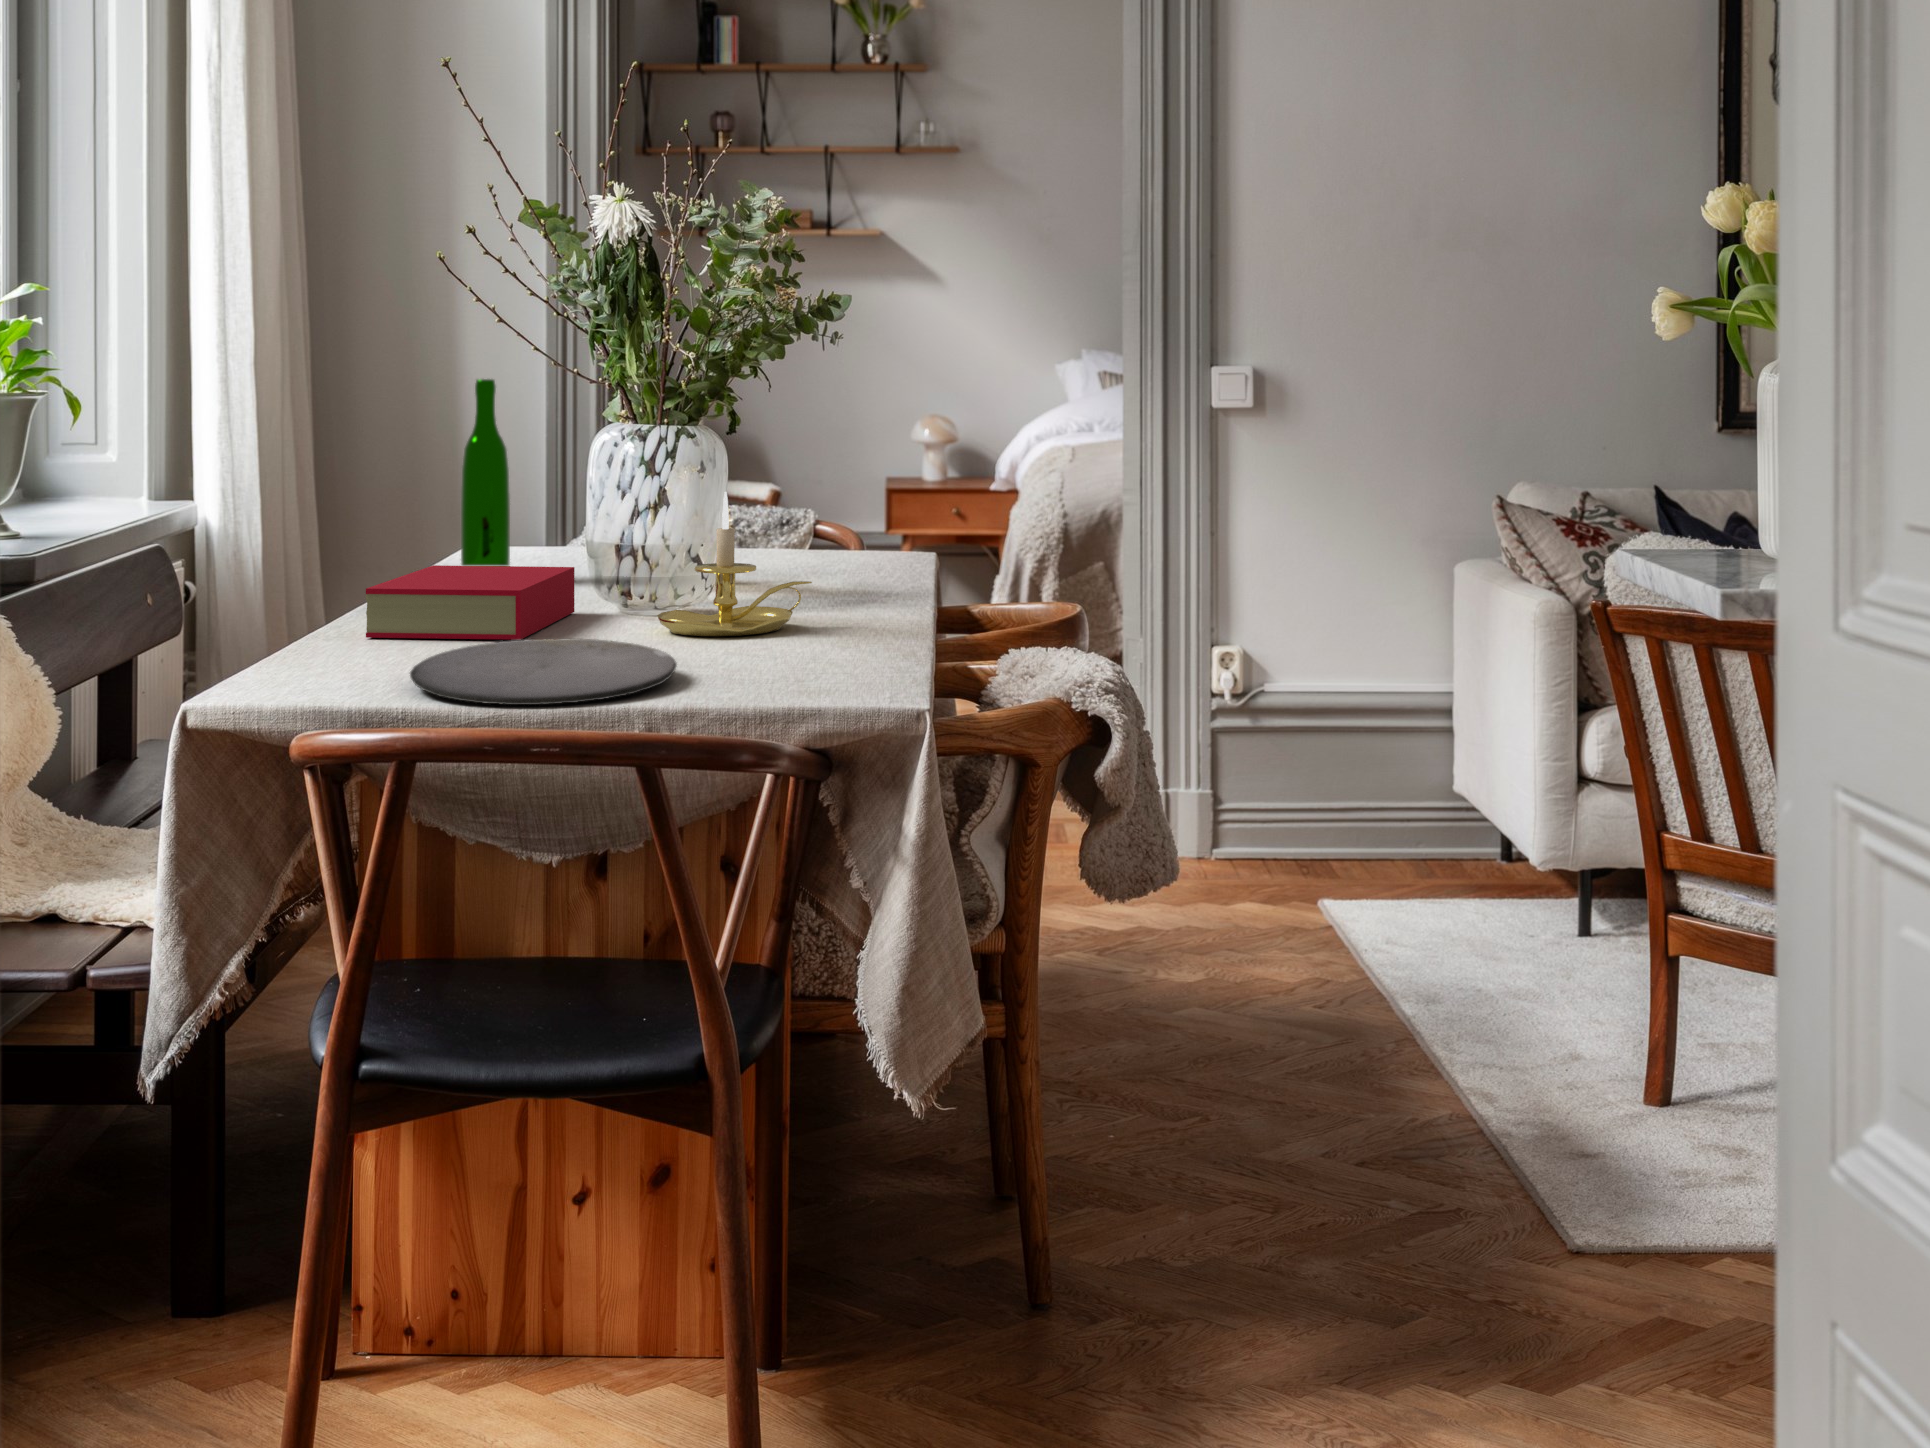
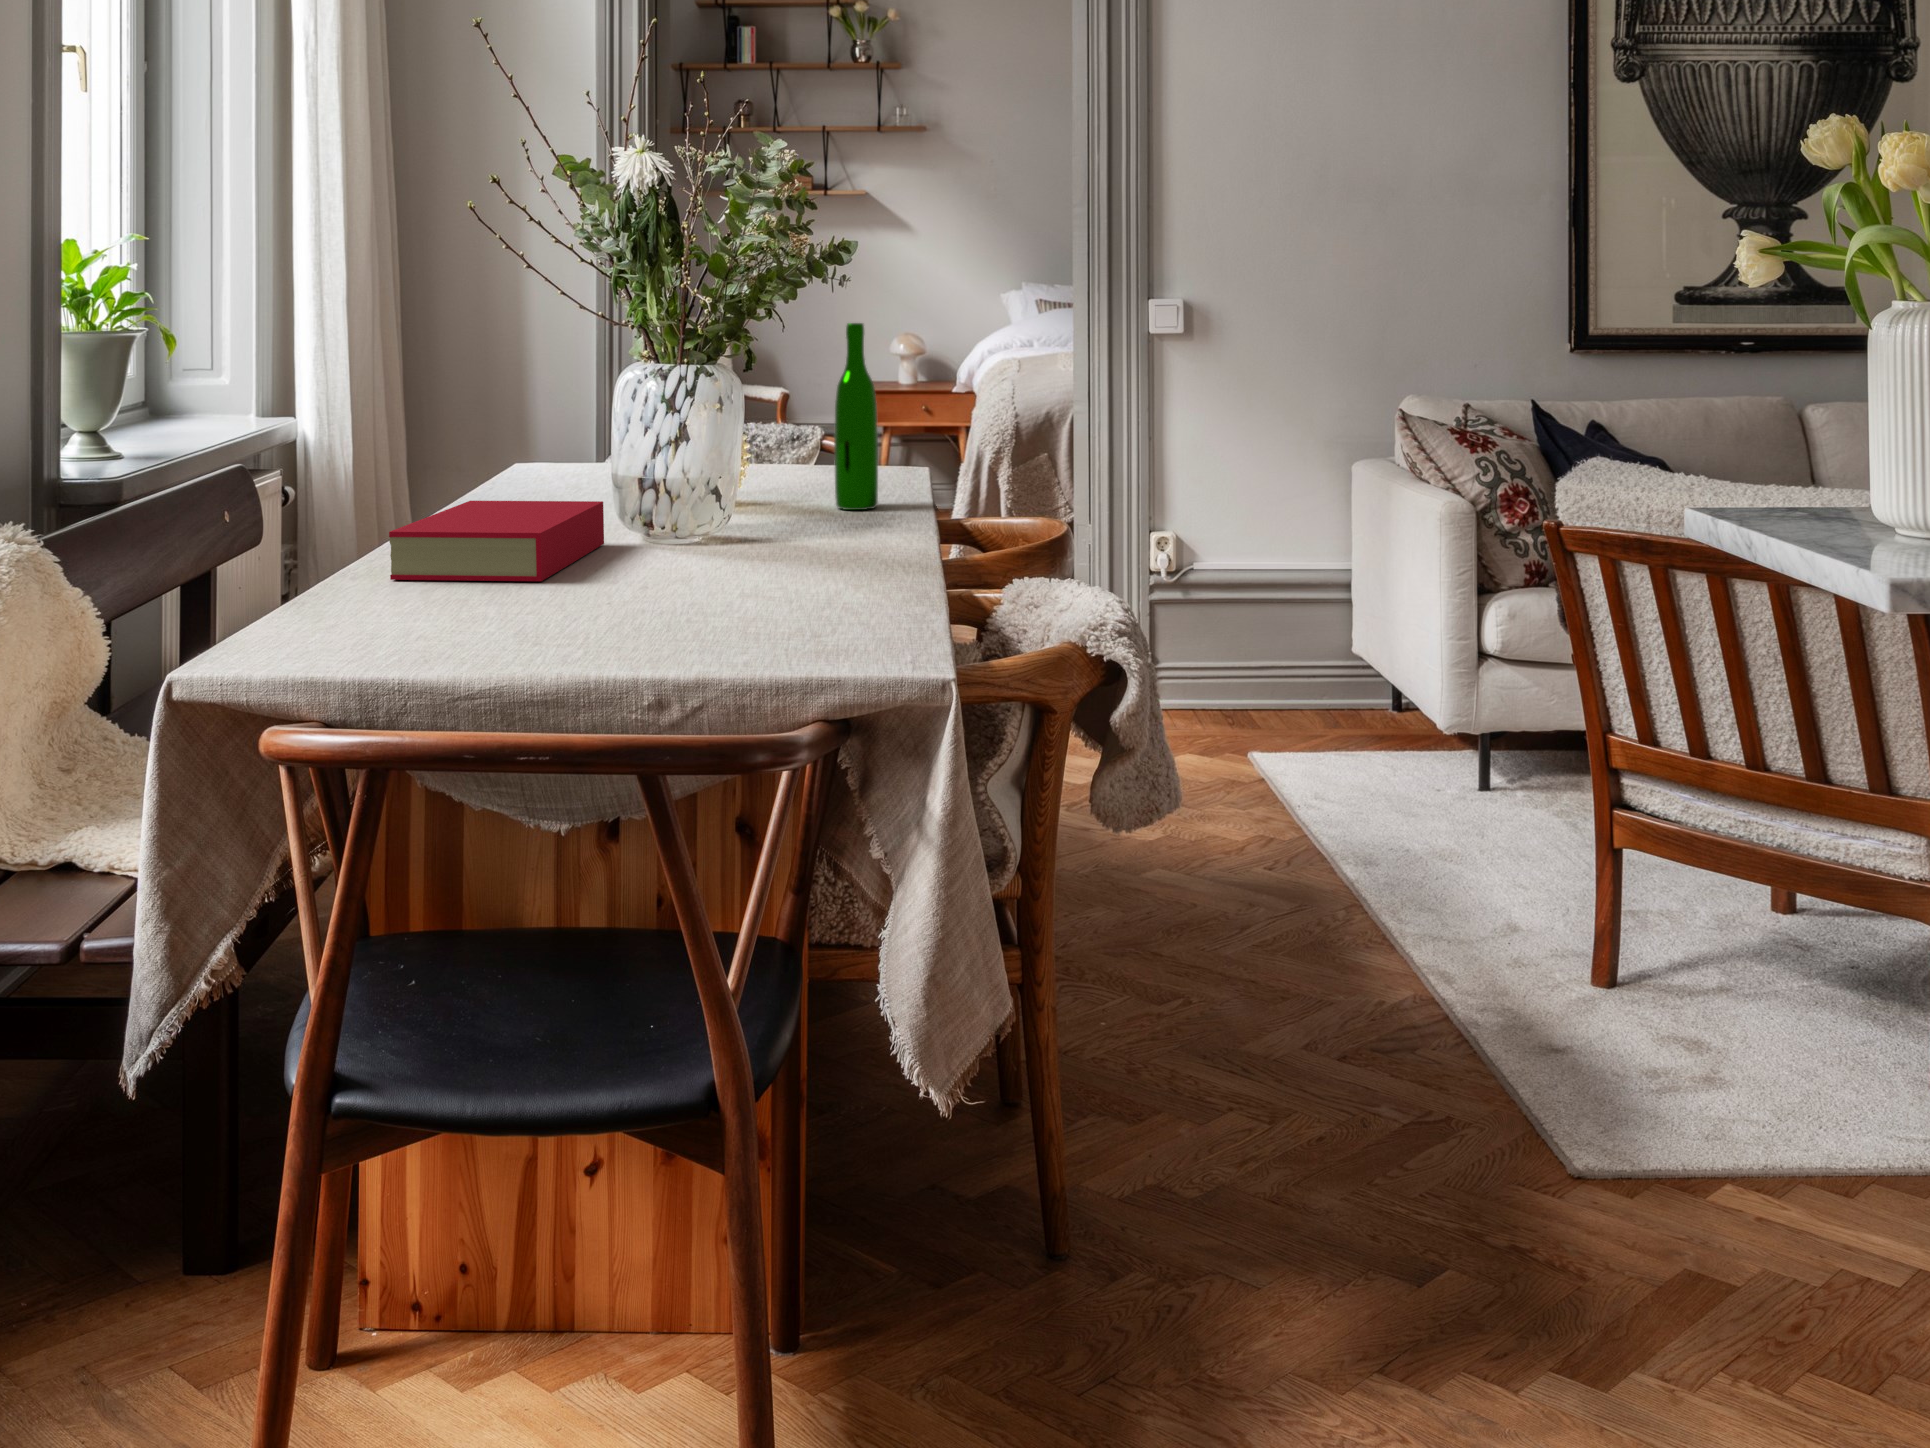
wine bottle: present [461,379,510,566] -> present [834,323,878,510]
candle holder: present [657,492,812,636] -> none [678,432,829,575]
plate: present [410,638,677,705] -> none [400,589,688,682]

